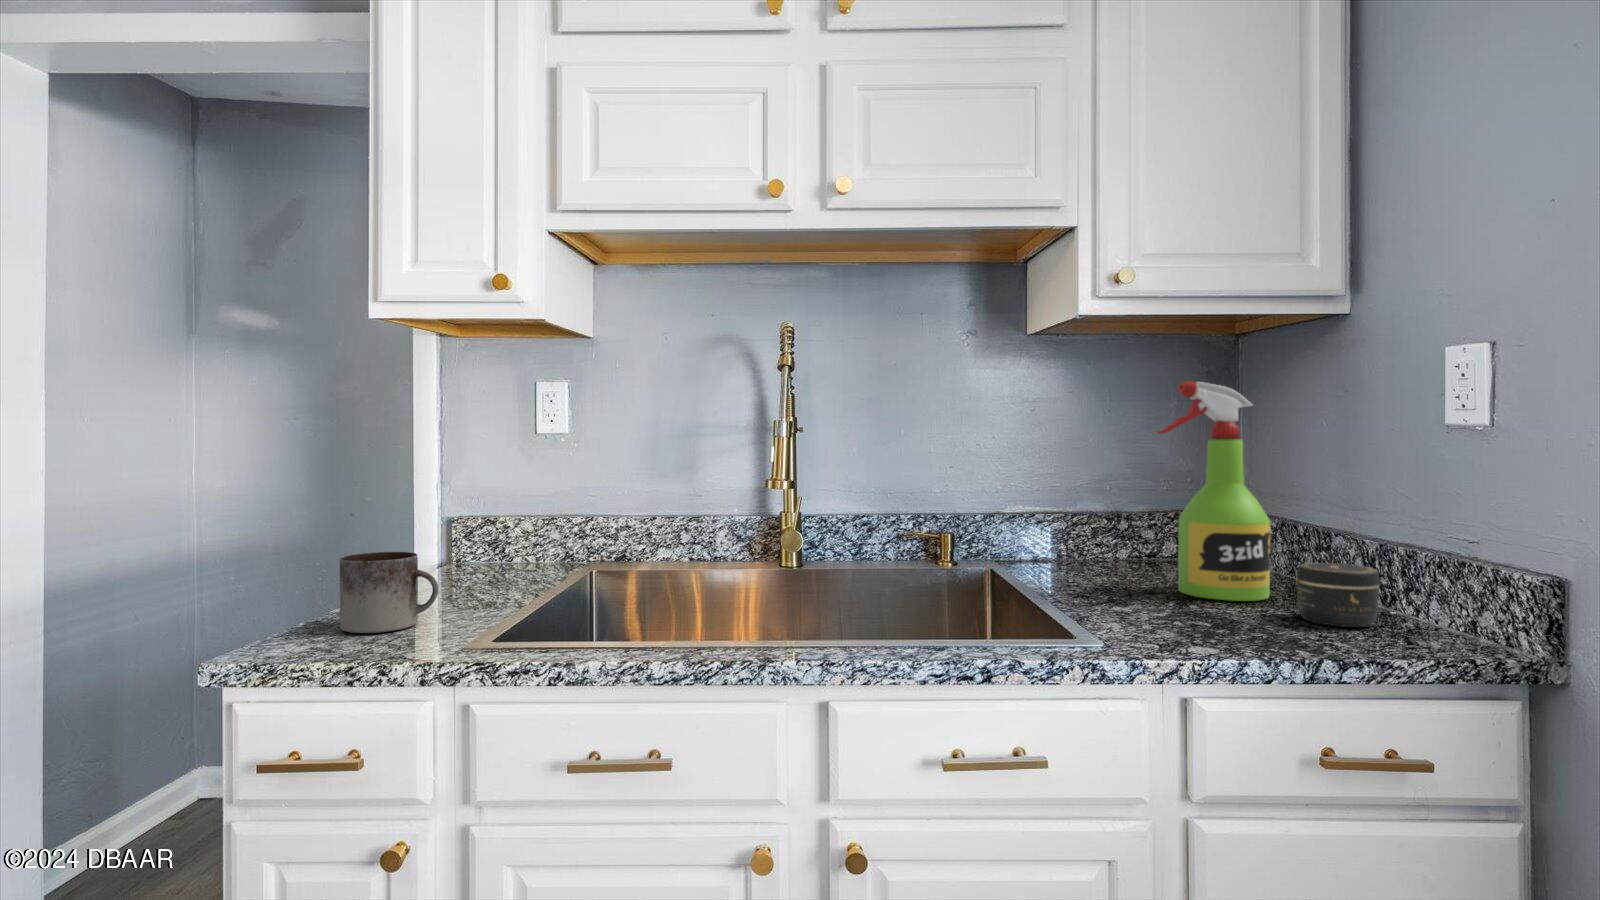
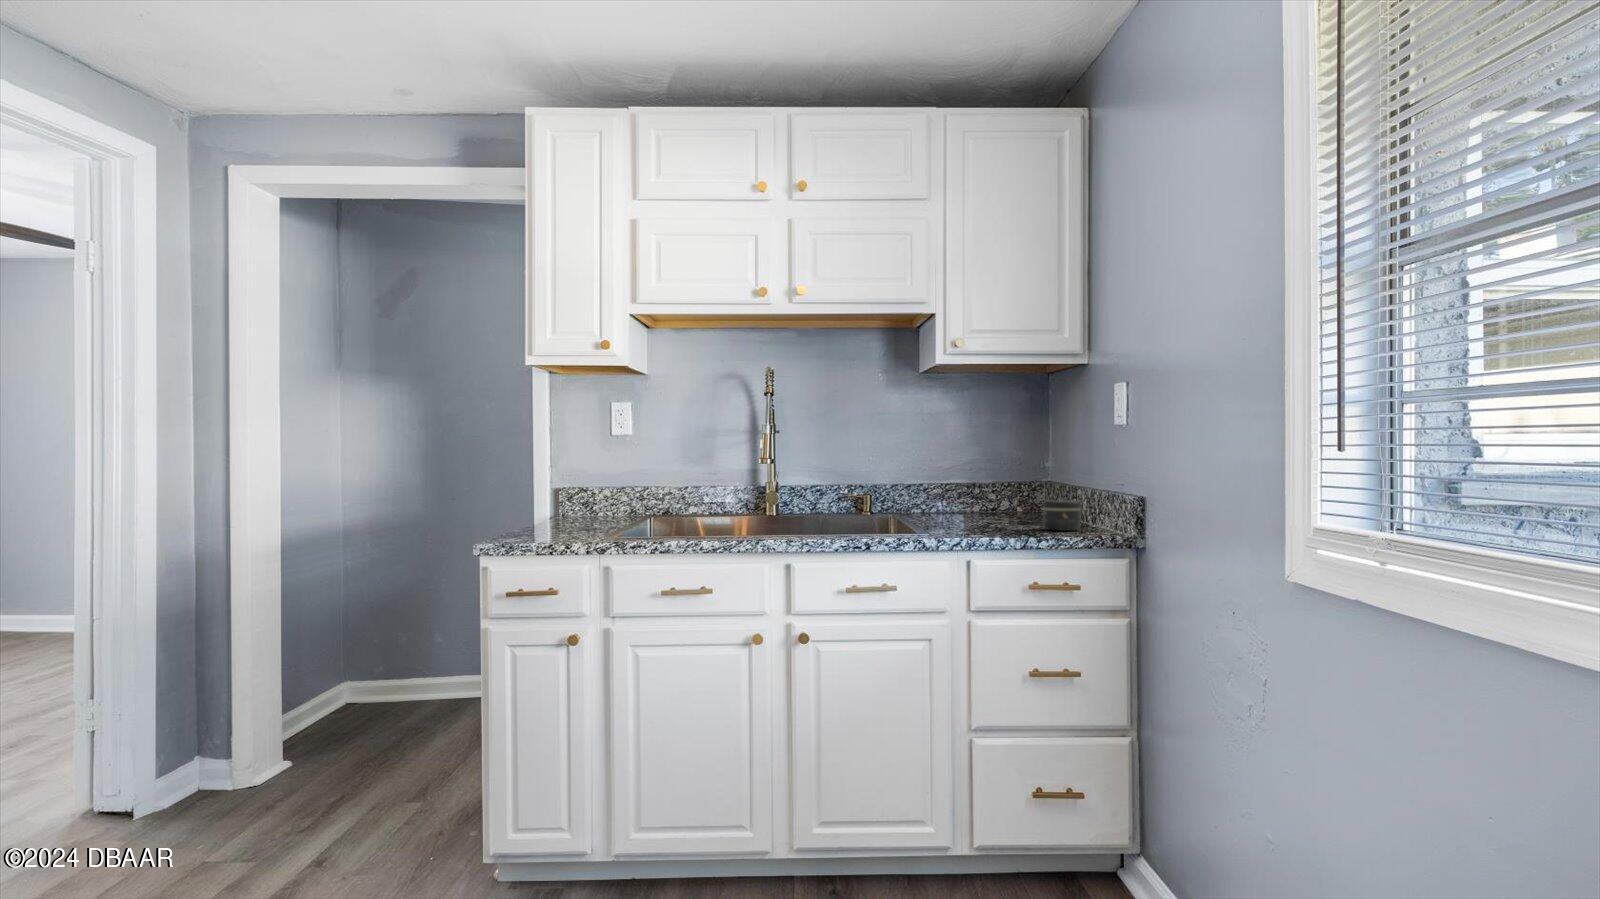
spray bottle: present [1158,381,1270,601] -> none [979,402,1042,524]
mug: present [340,552,438,633] -> none [528,496,580,536]

